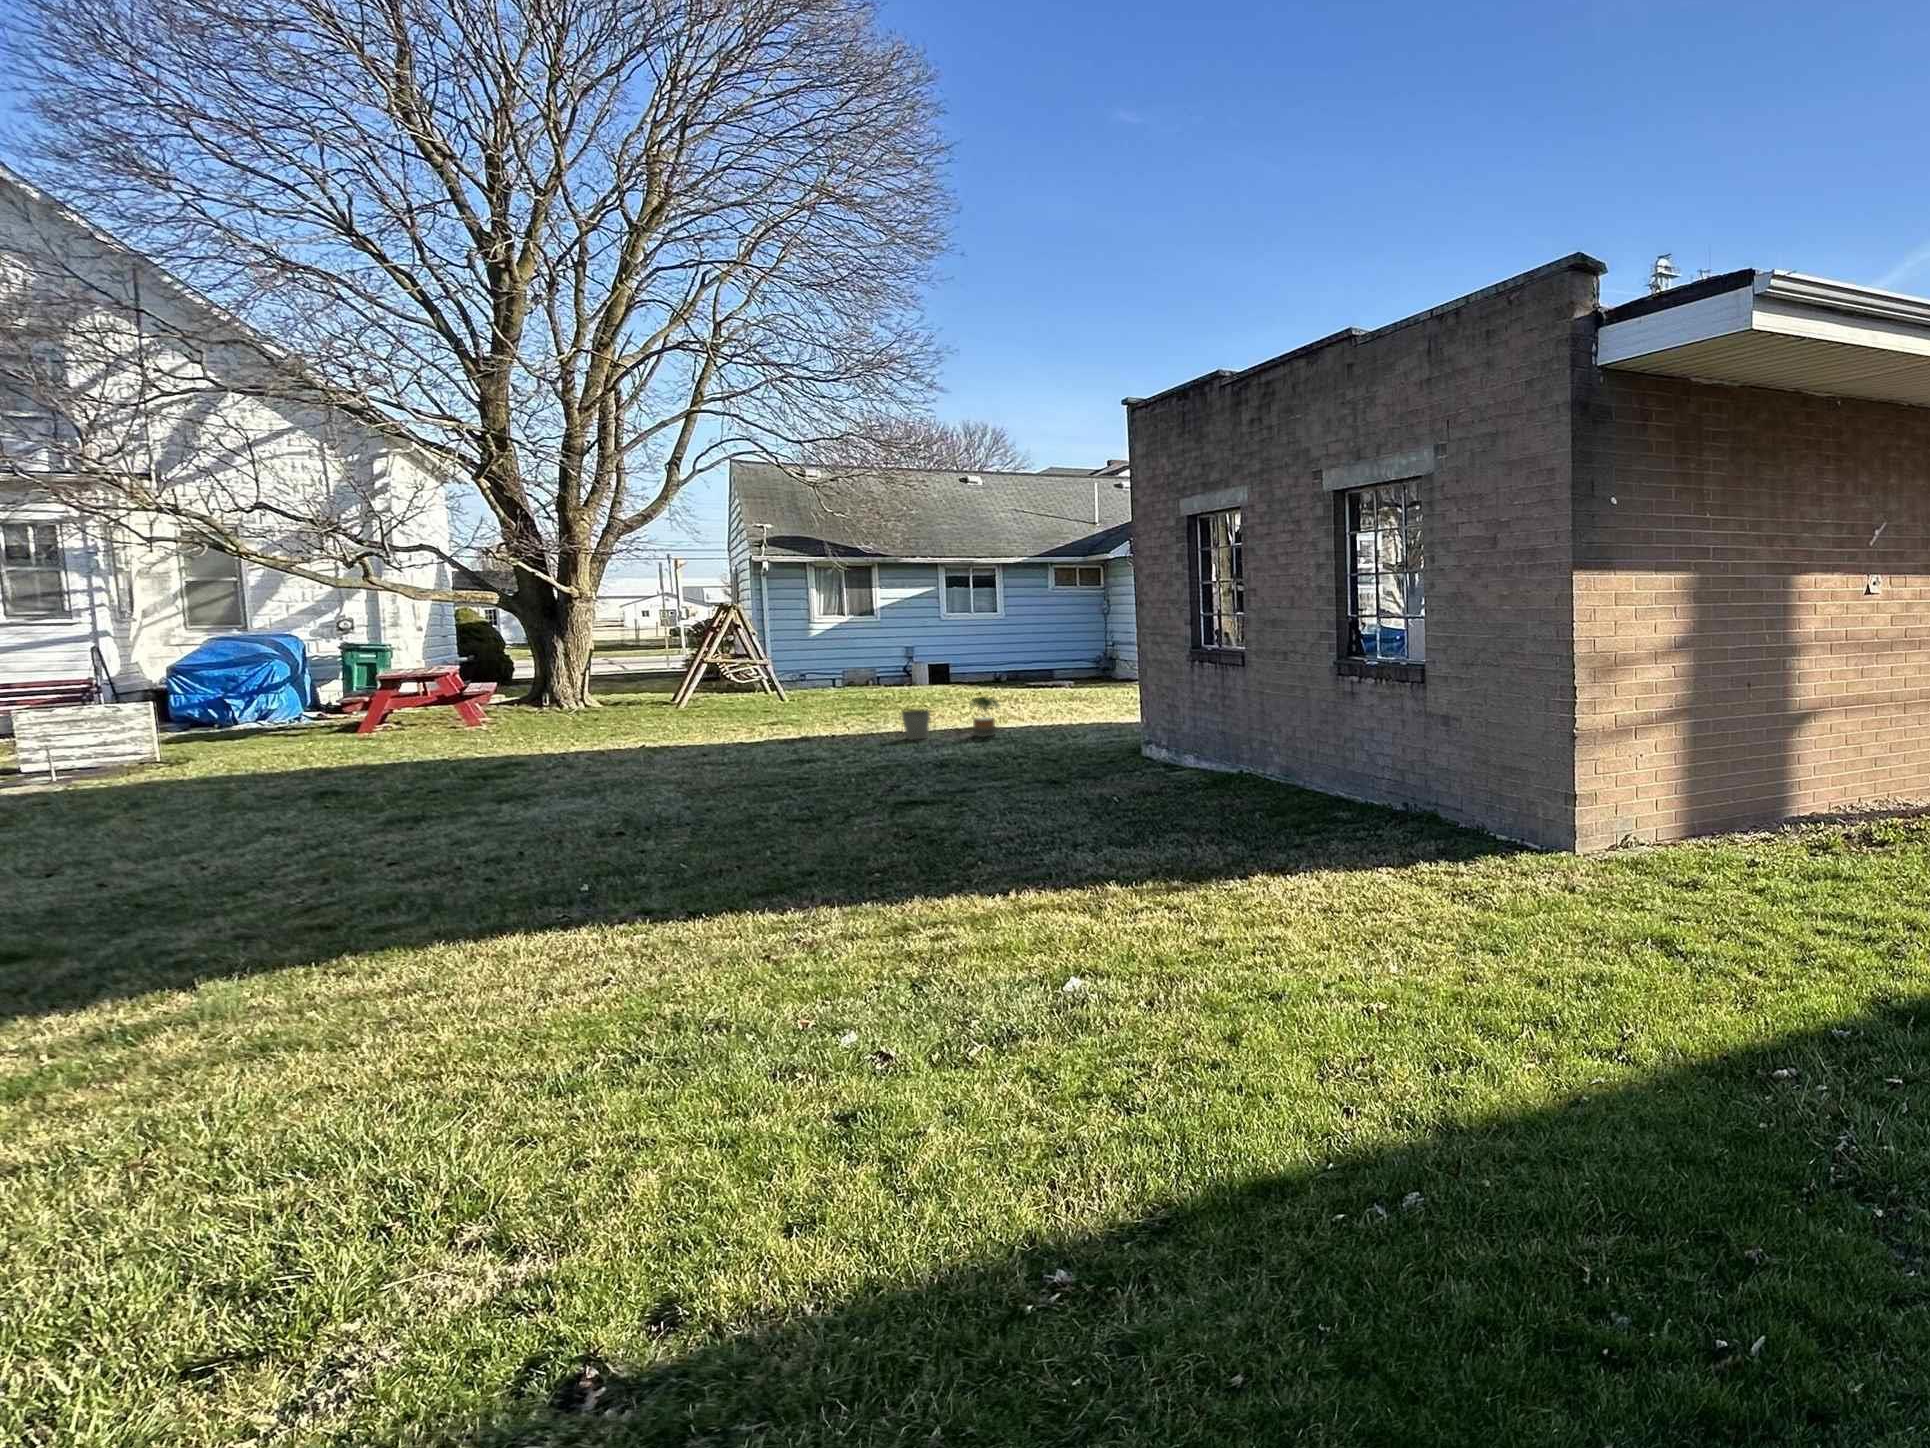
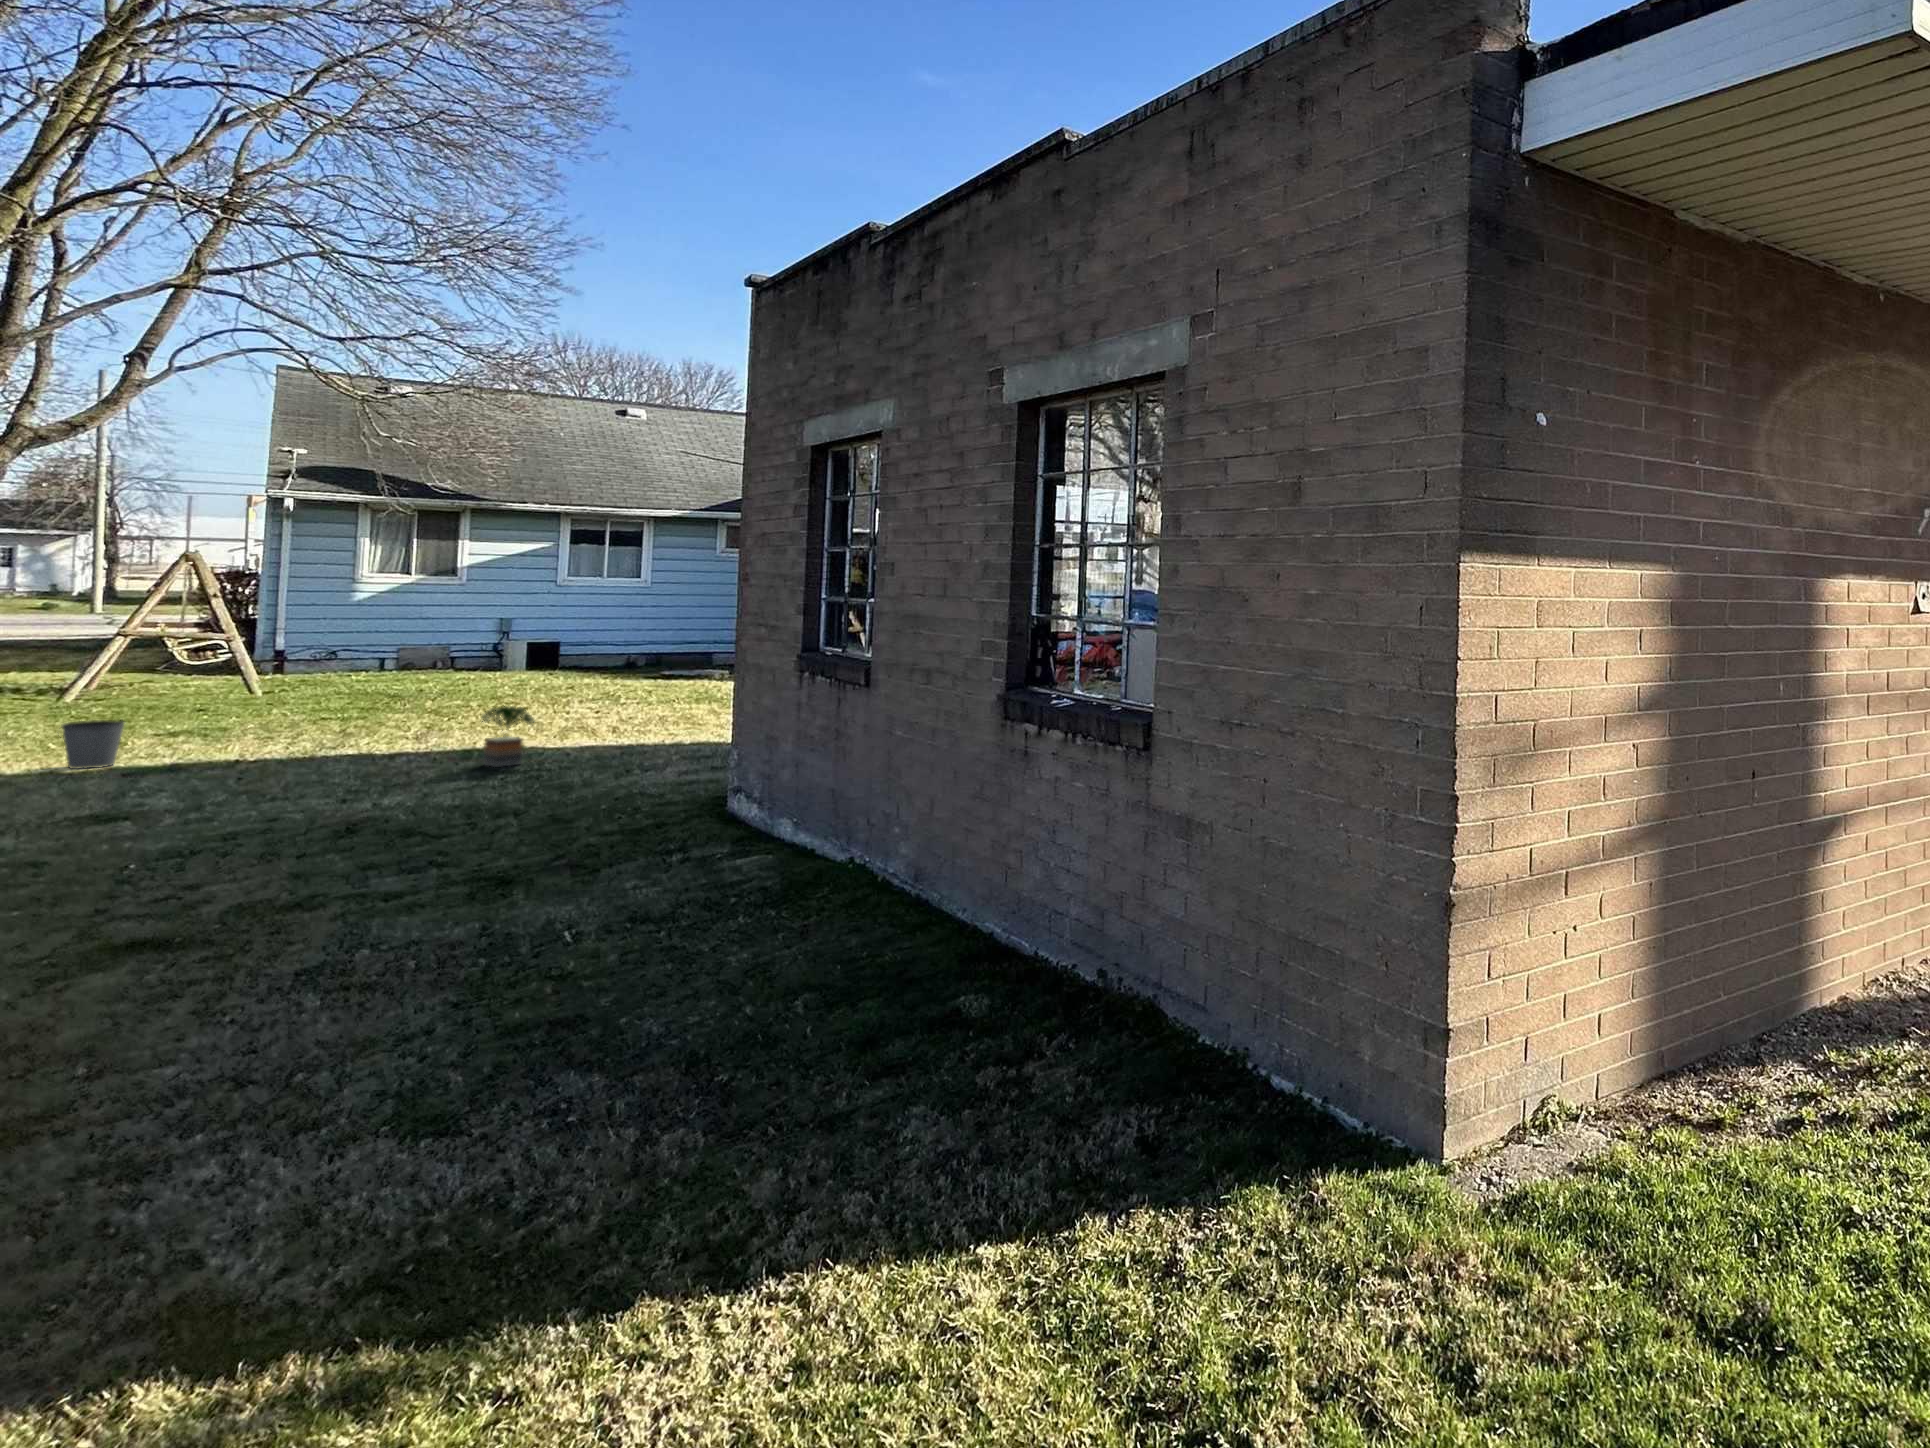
bucket: present [902,710,930,740] -> present [60,720,124,769]

